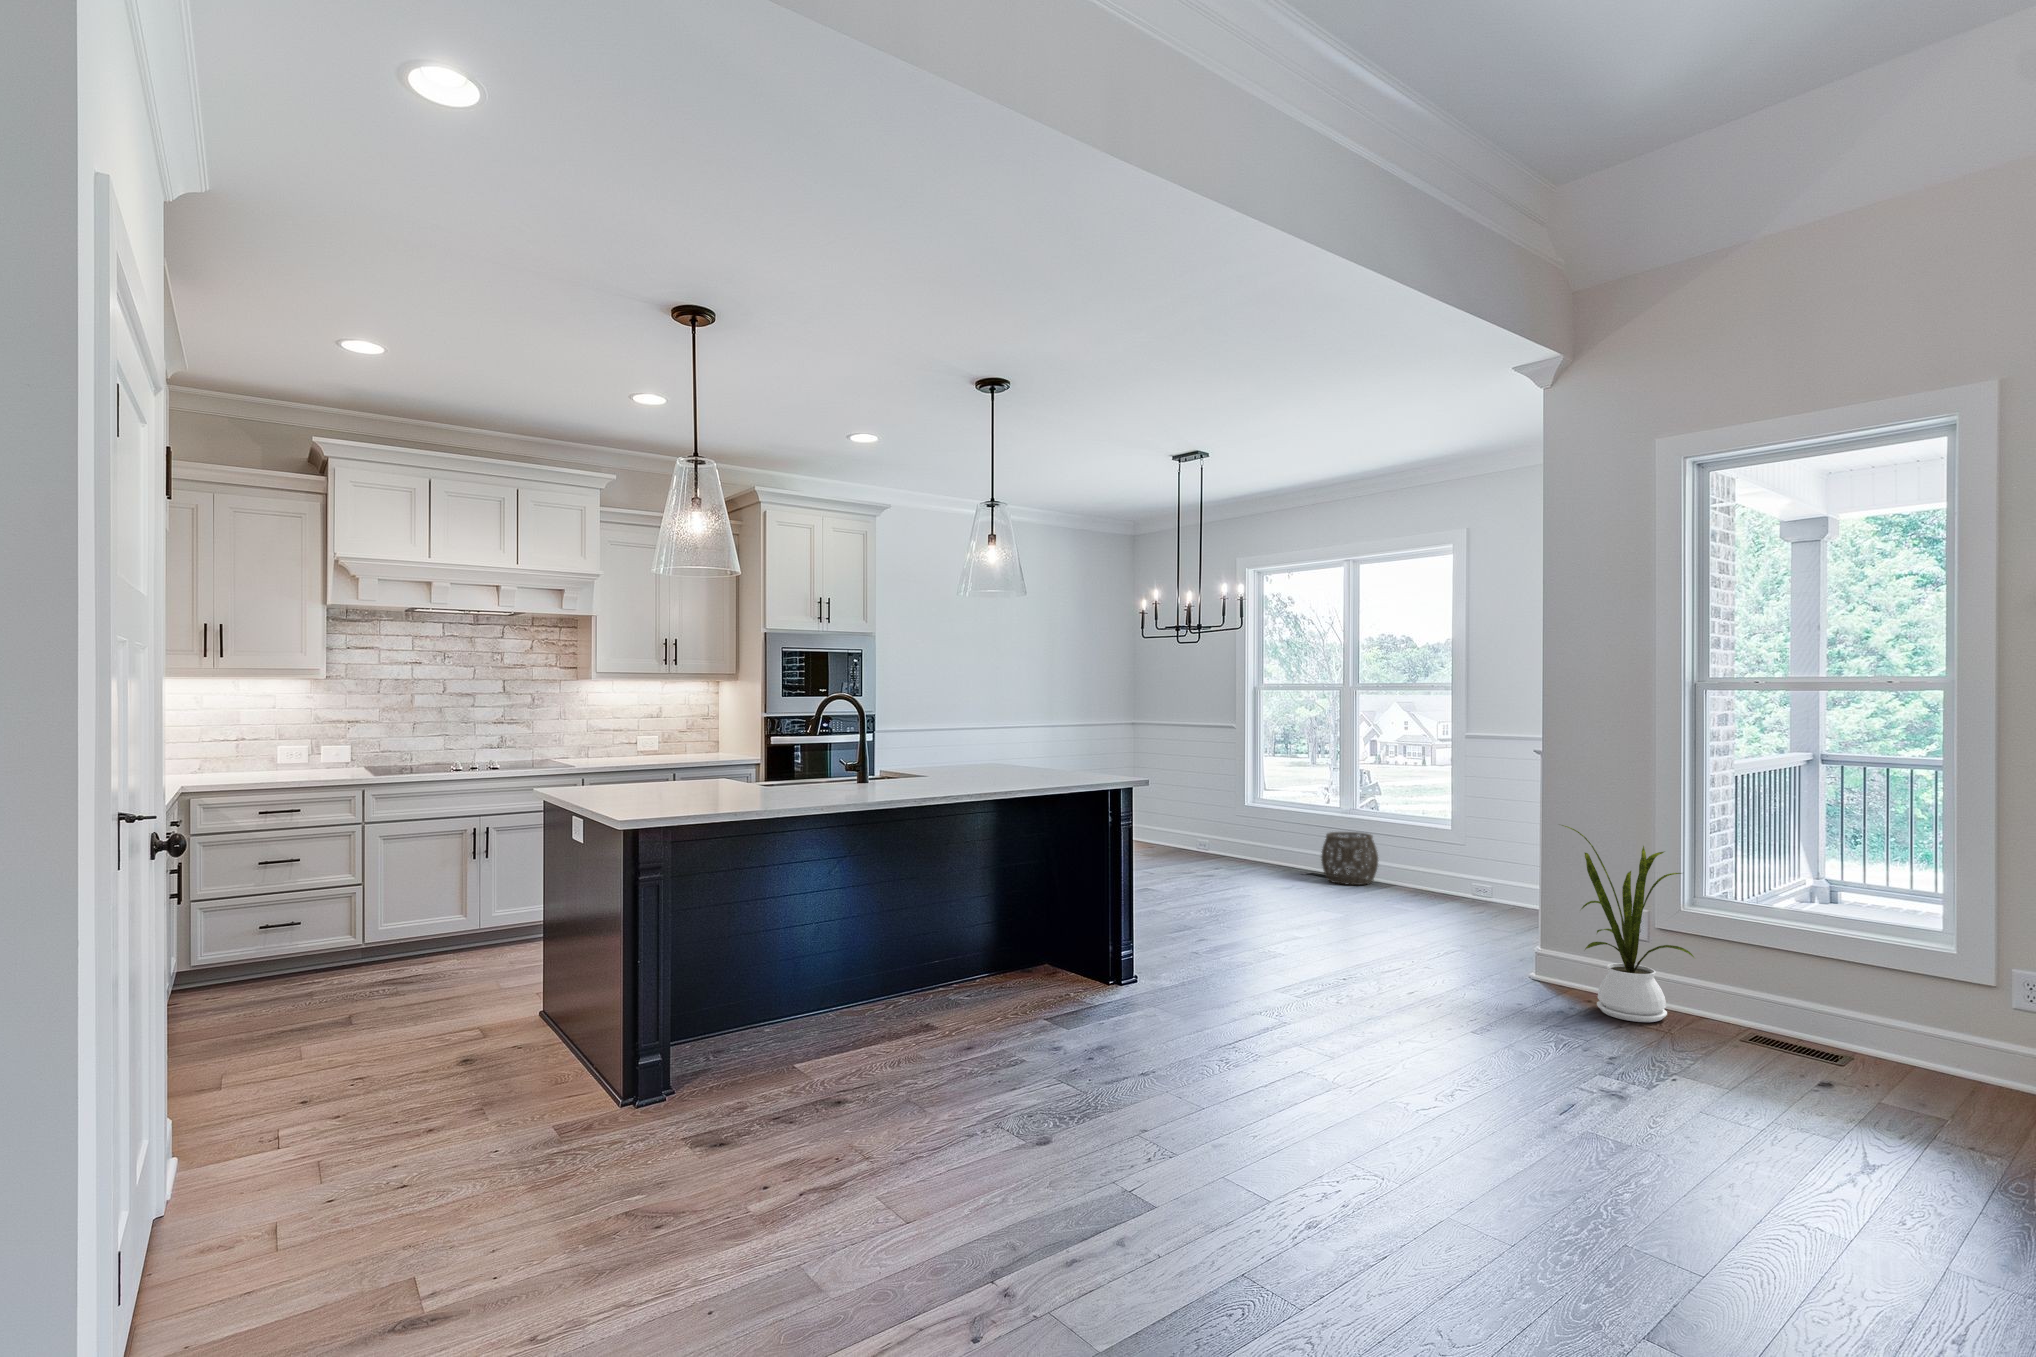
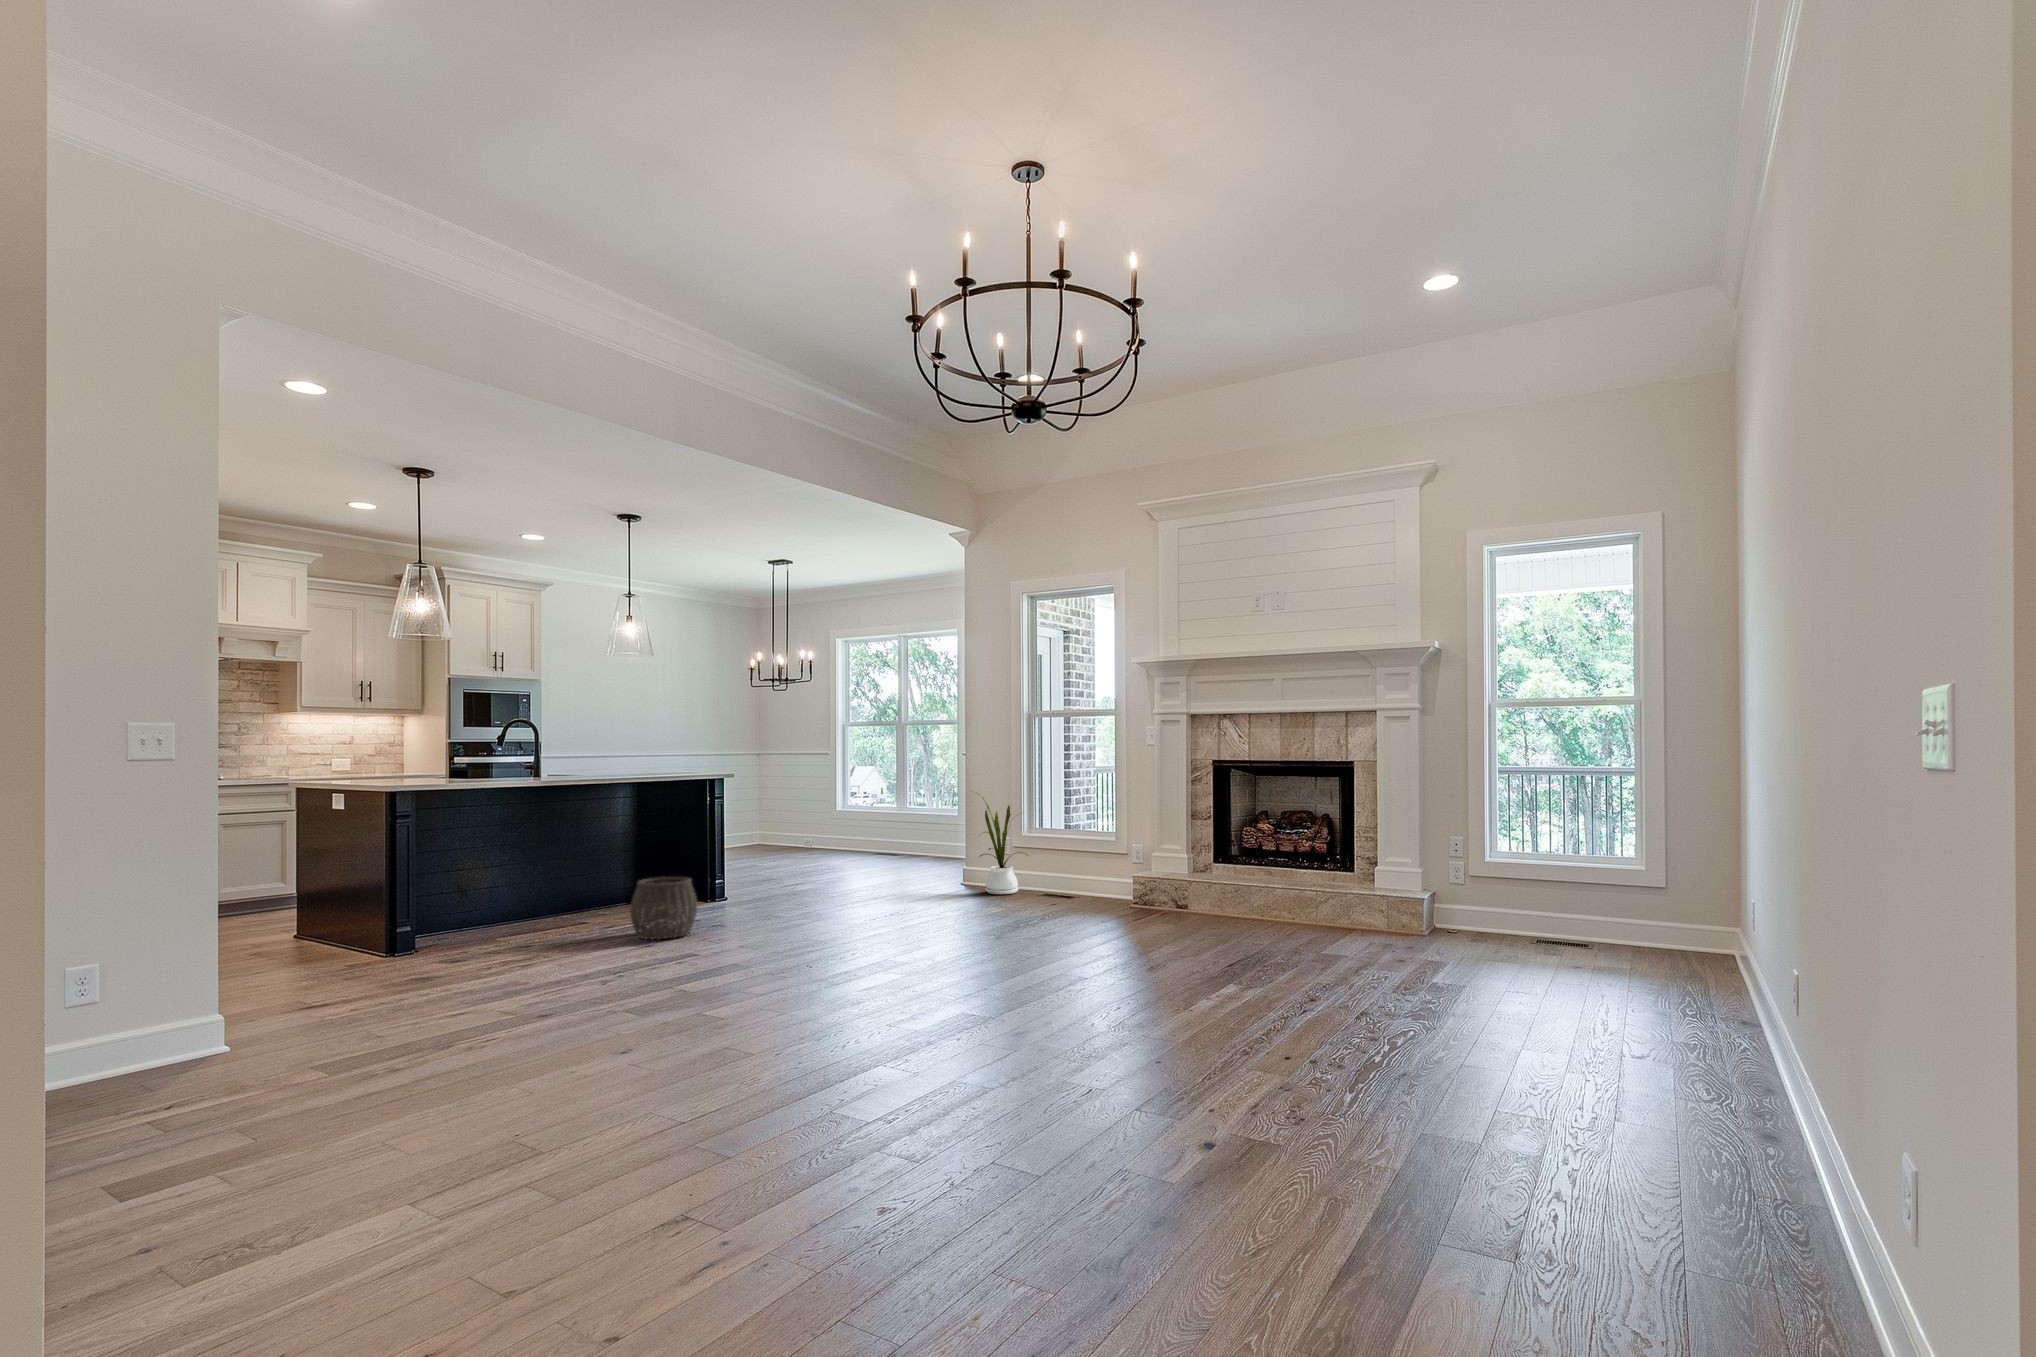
woven basket: present [1321,832,1378,885] -> present [630,877,697,939]

